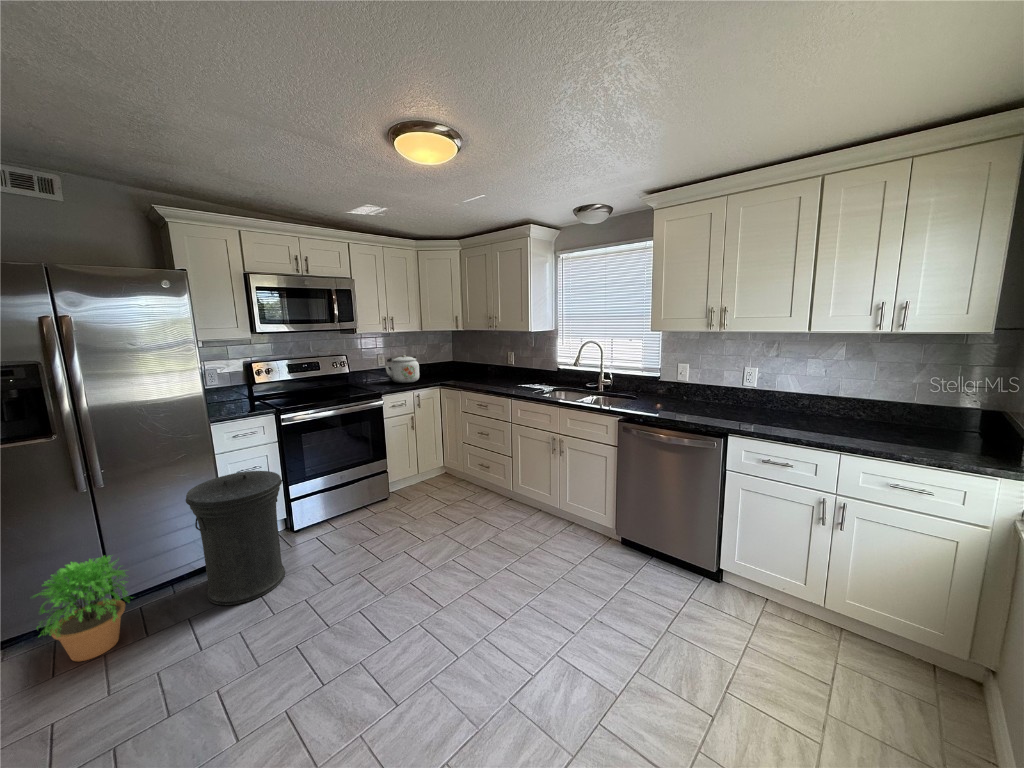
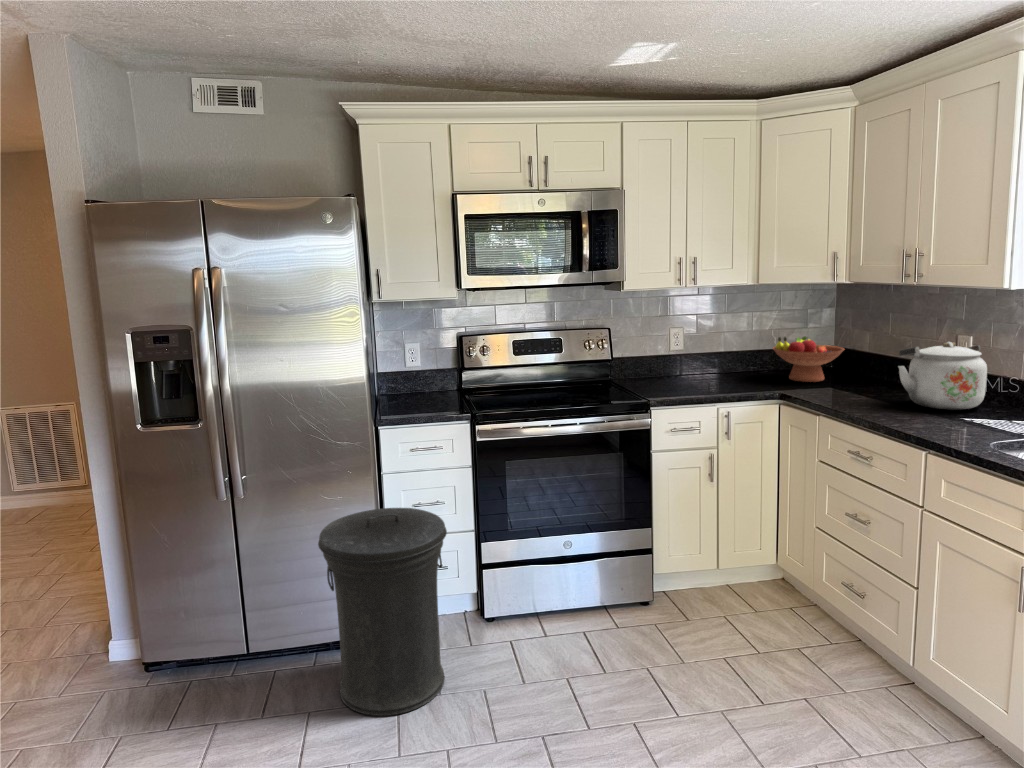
kettle: present [385,355,419,383] -> present [899,342,987,410]
fruit bowl: none [430,356,462,377] -> present [773,336,844,382]
potted plant: present [35,556,129,661] -> none [156,586,256,720]

